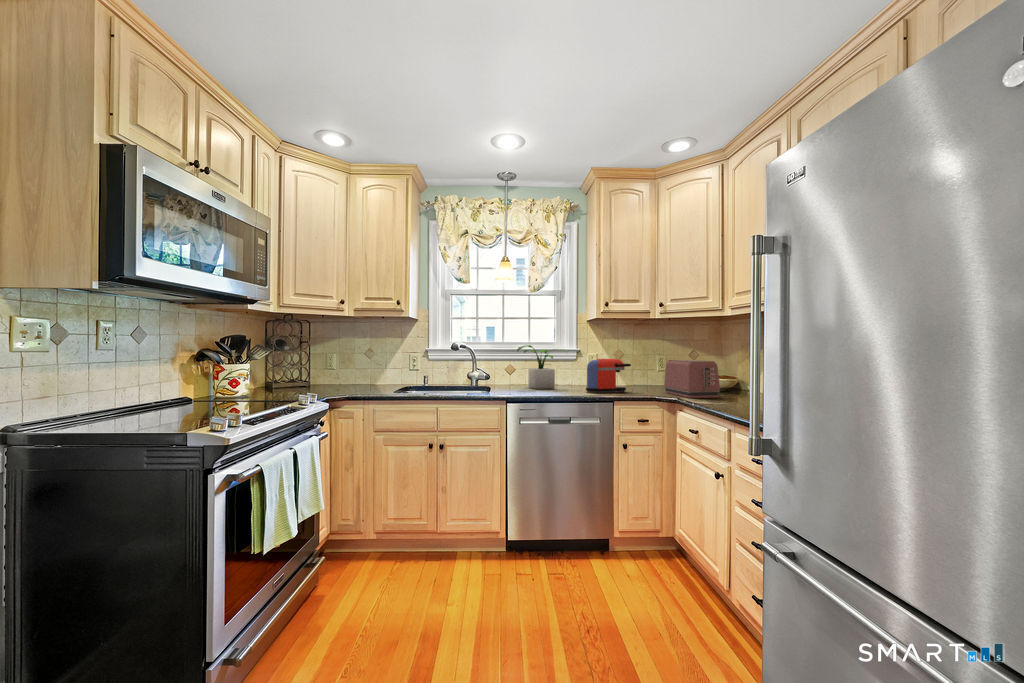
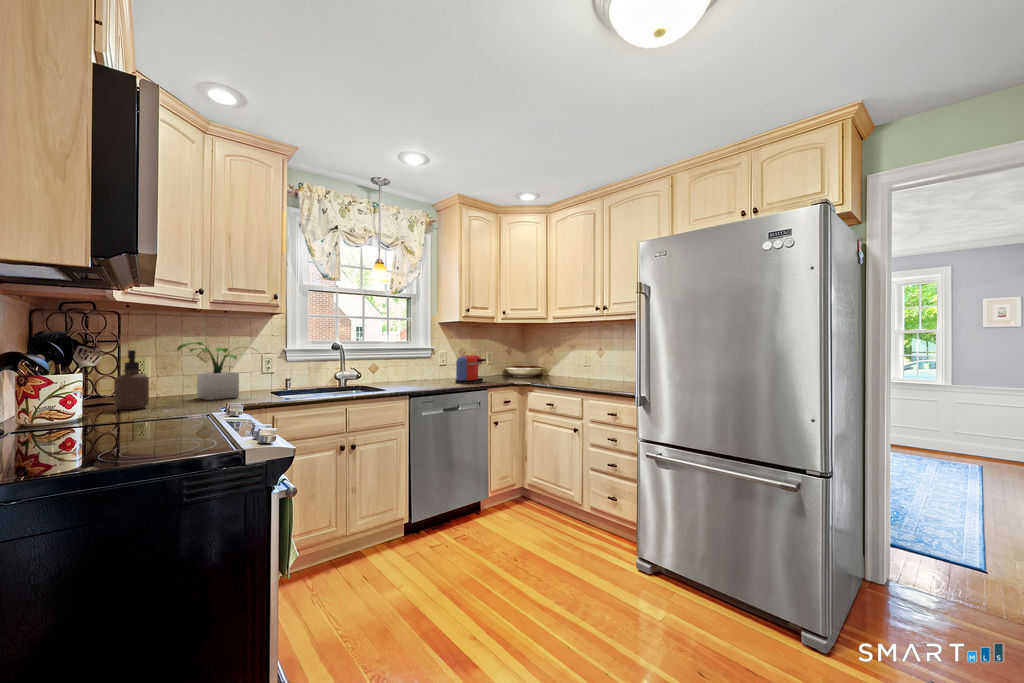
potted plant: present [517,345,567,389] -> present [177,342,256,400]
soap dispenser: none [280,349,301,393] -> present [114,350,149,410]
toaster: present [664,360,720,398] -> none [507,355,550,383]

